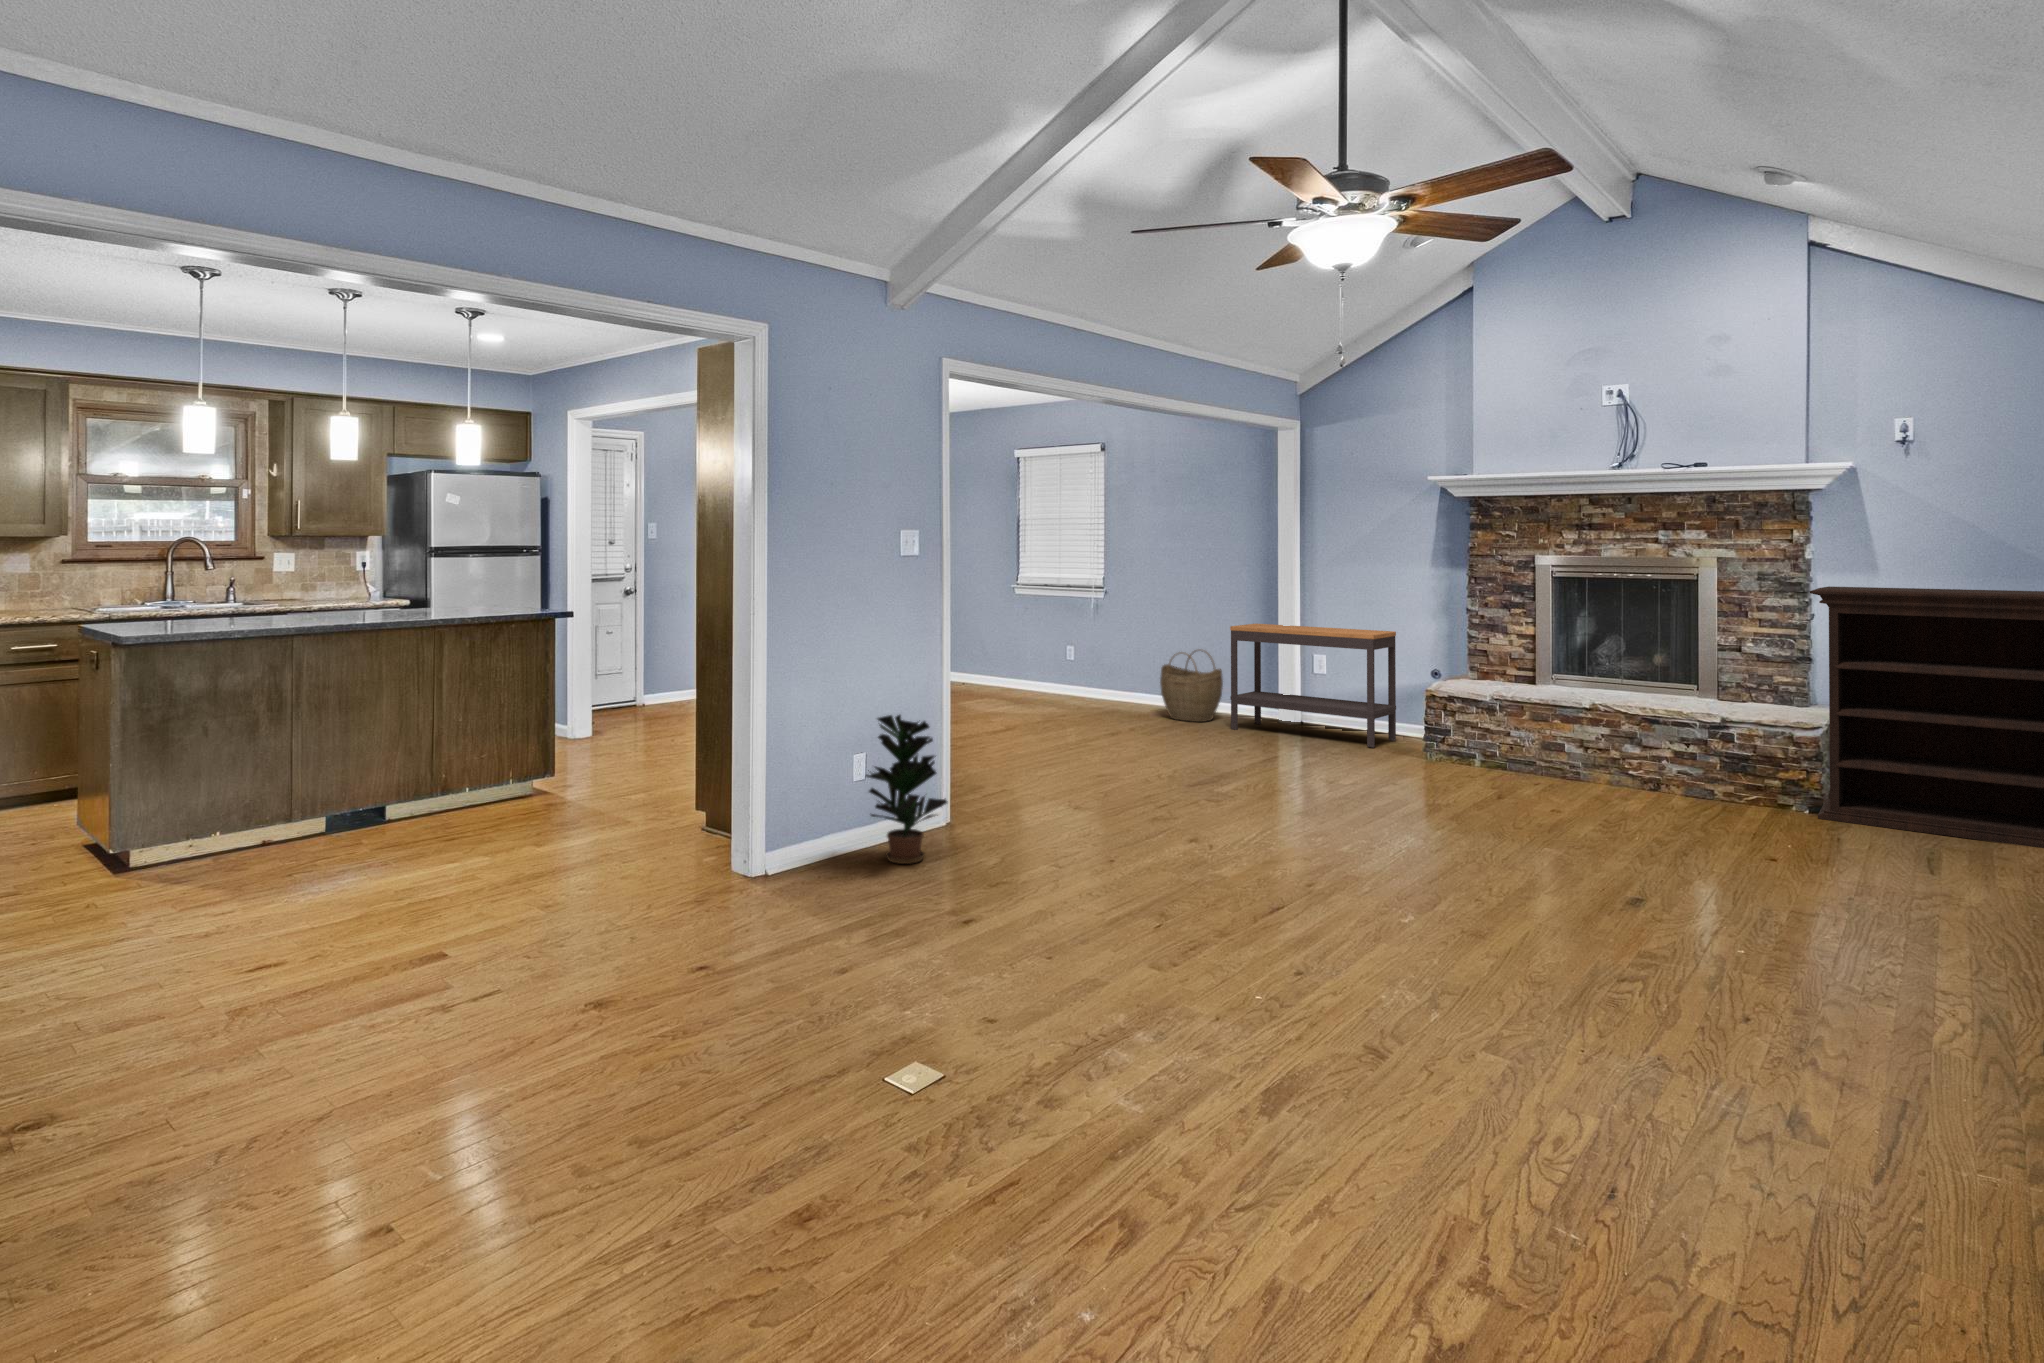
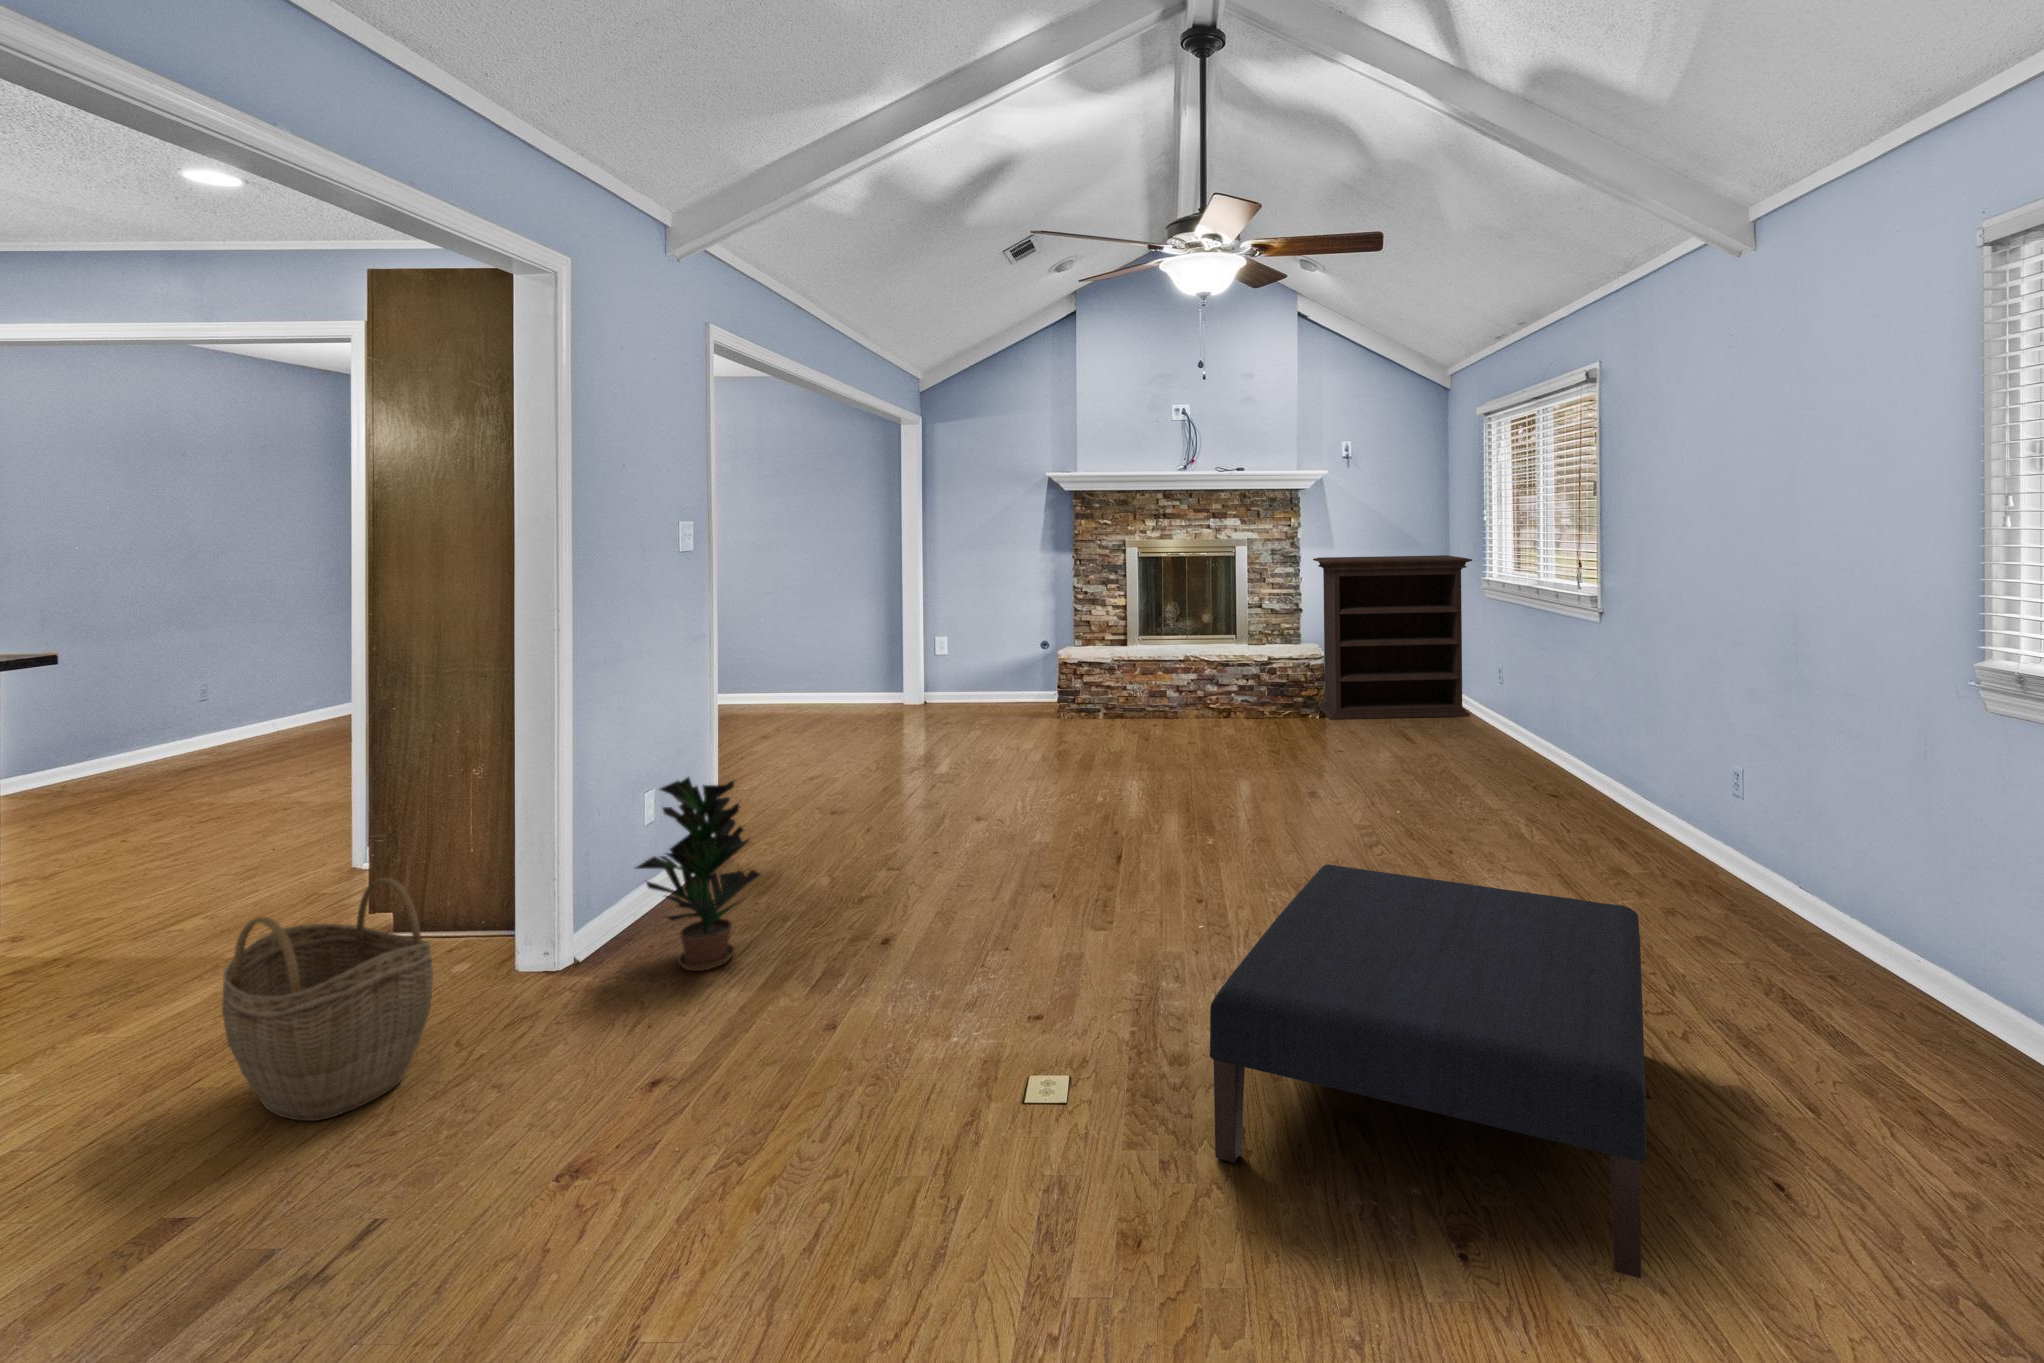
console table: present [1230,624,1396,748] -> none [861,610,1013,718]
woven basket: present [1160,650,1223,722] -> present [222,878,433,1121]
ottoman: none [1050,884,1606,1270] -> present [1210,864,1647,1278]

